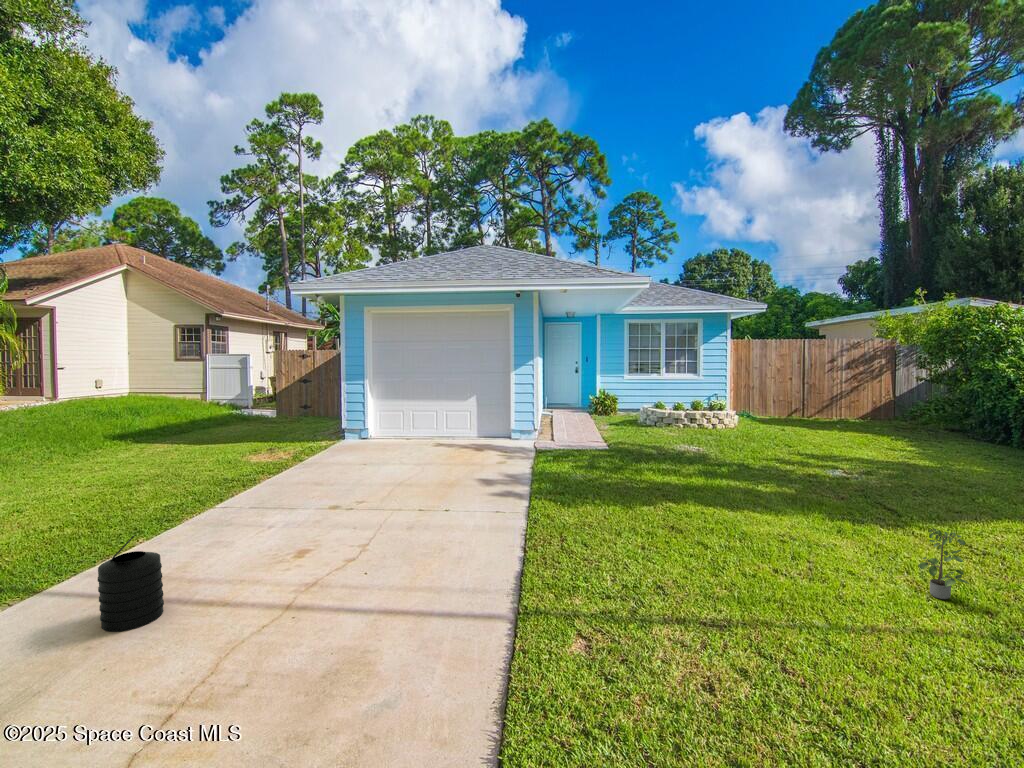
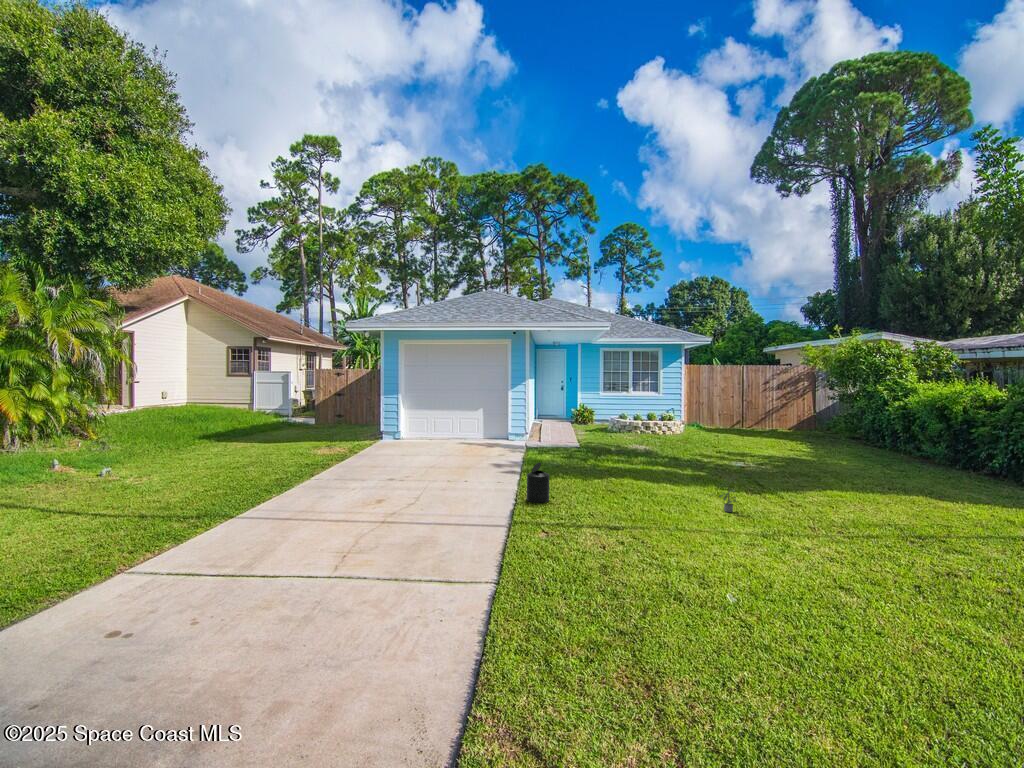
trash can: present [98,535,164,632] -> present [527,463,550,503]

